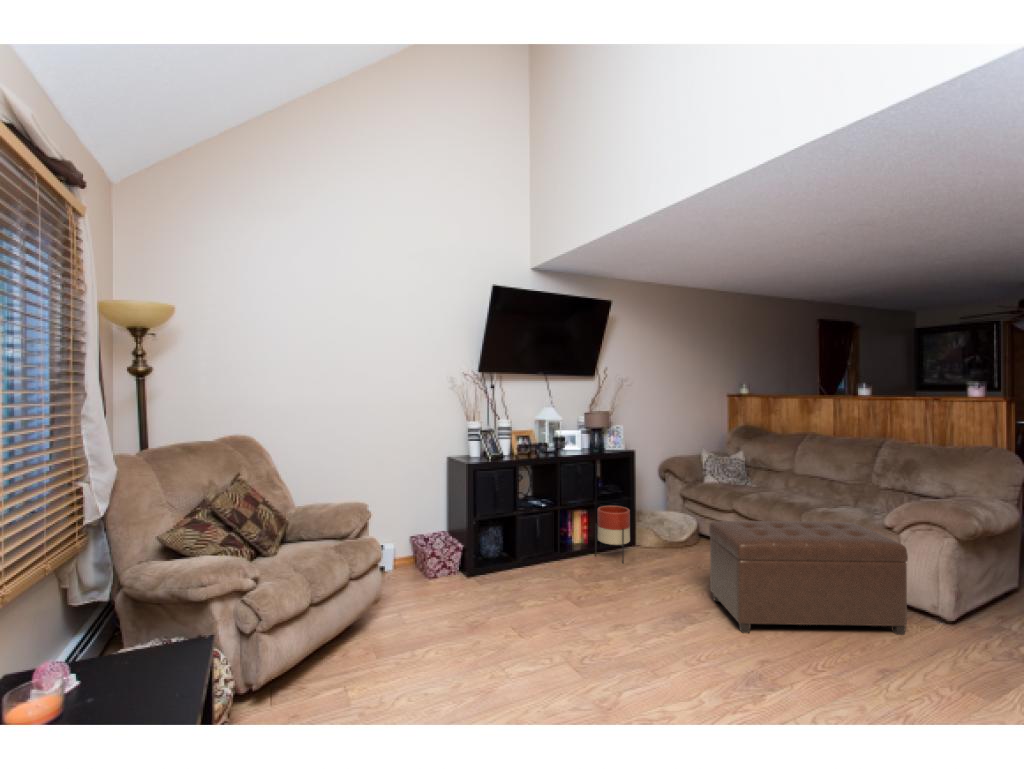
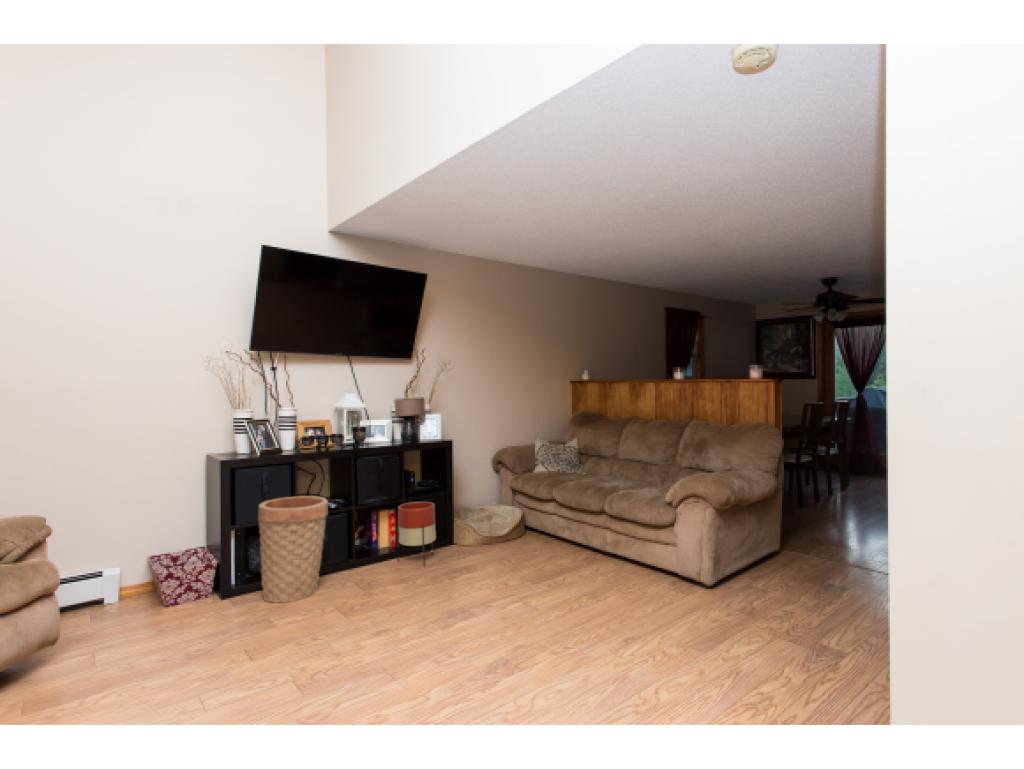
basket: none [500,497,555,585] -> present [258,496,328,603]
ottoman: present [709,521,908,635] -> none [490,500,685,636]

